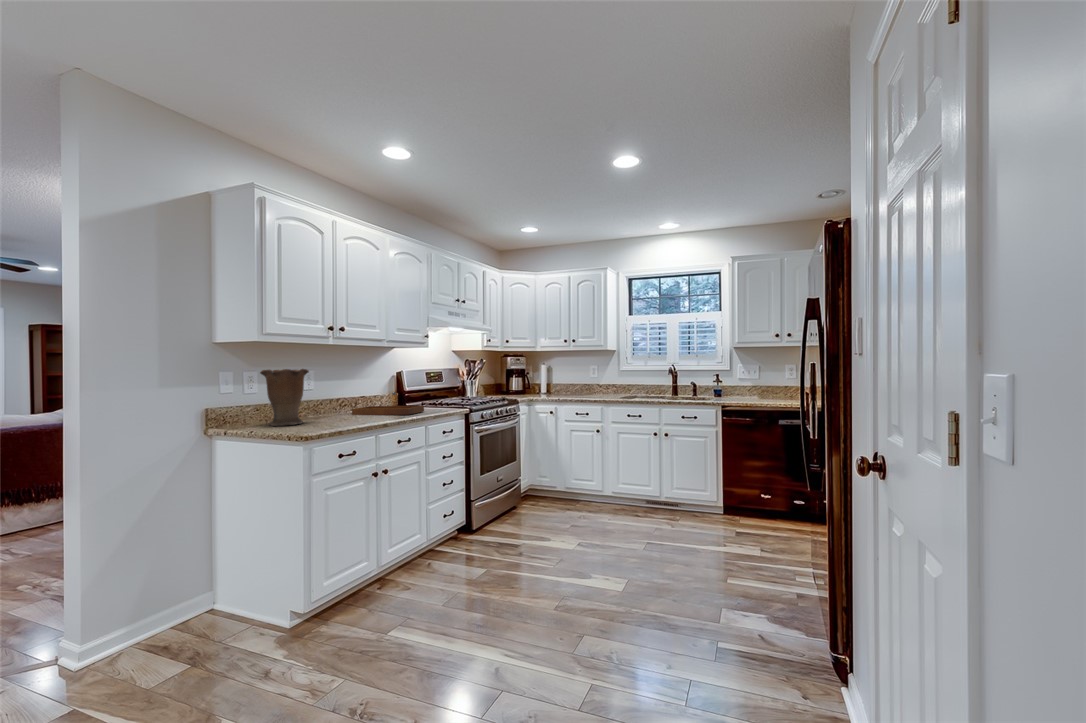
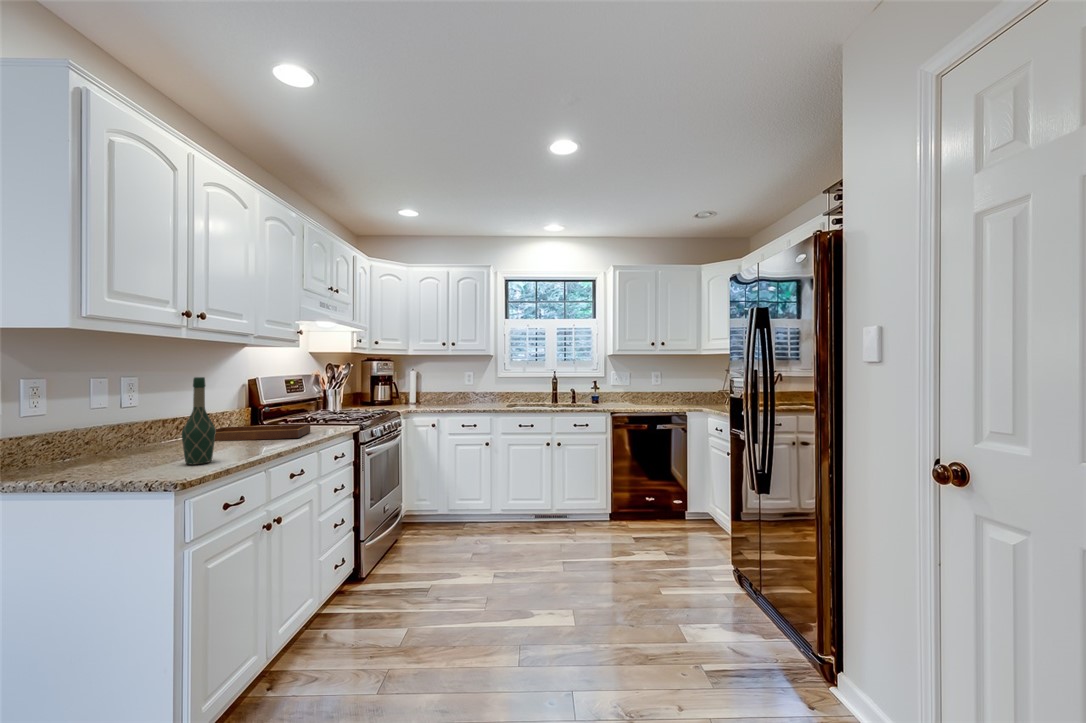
vase: present [260,369,309,426] -> none [59,376,153,469]
wine bottle: none [319,369,339,426] -> present [182,377,216,465]

